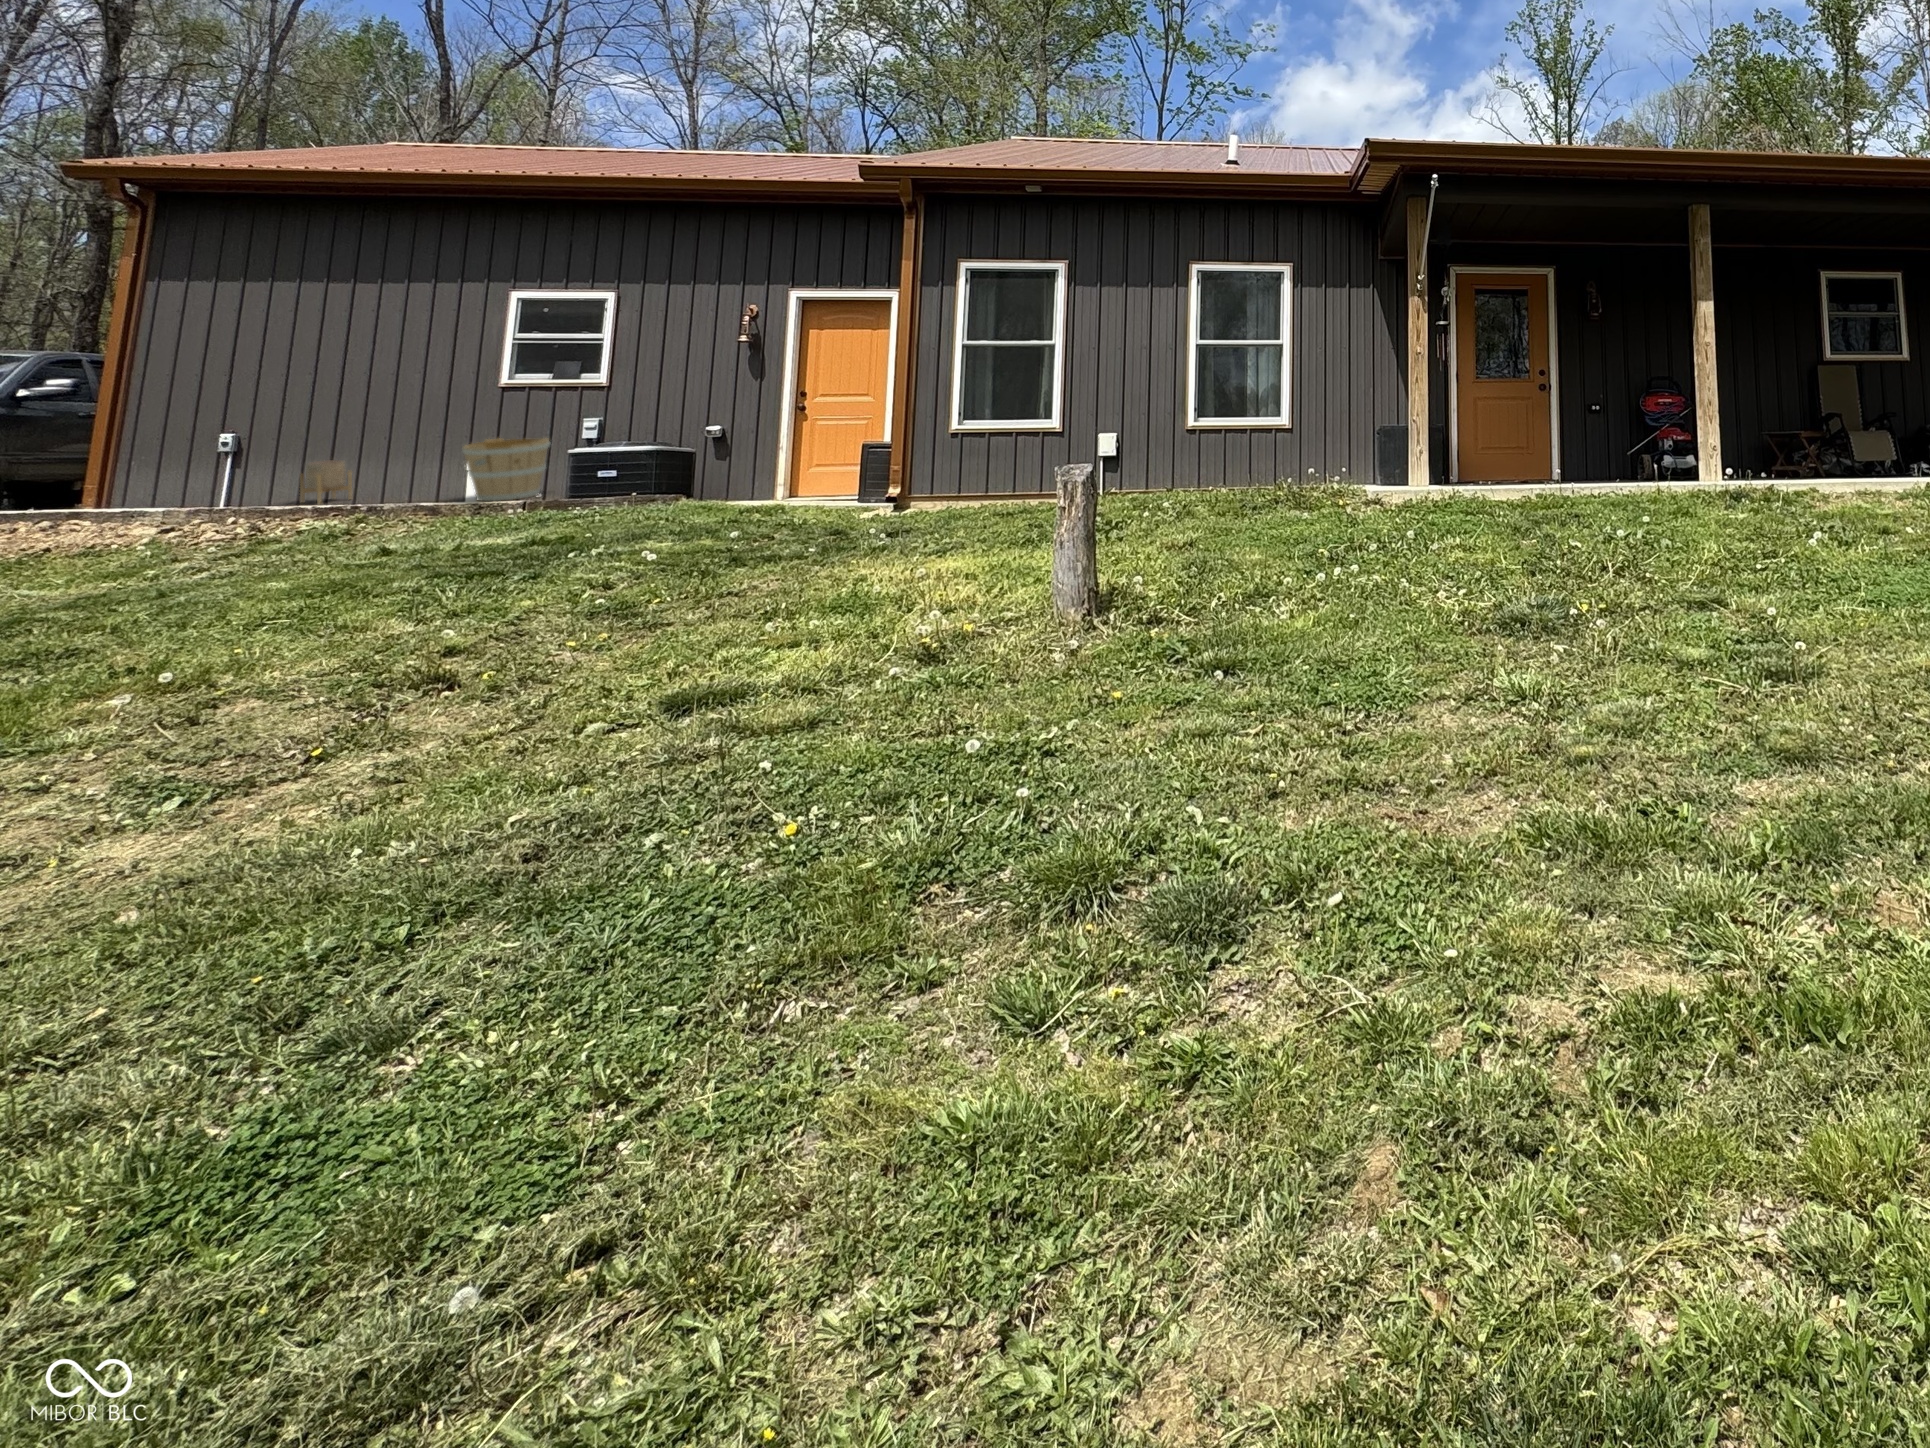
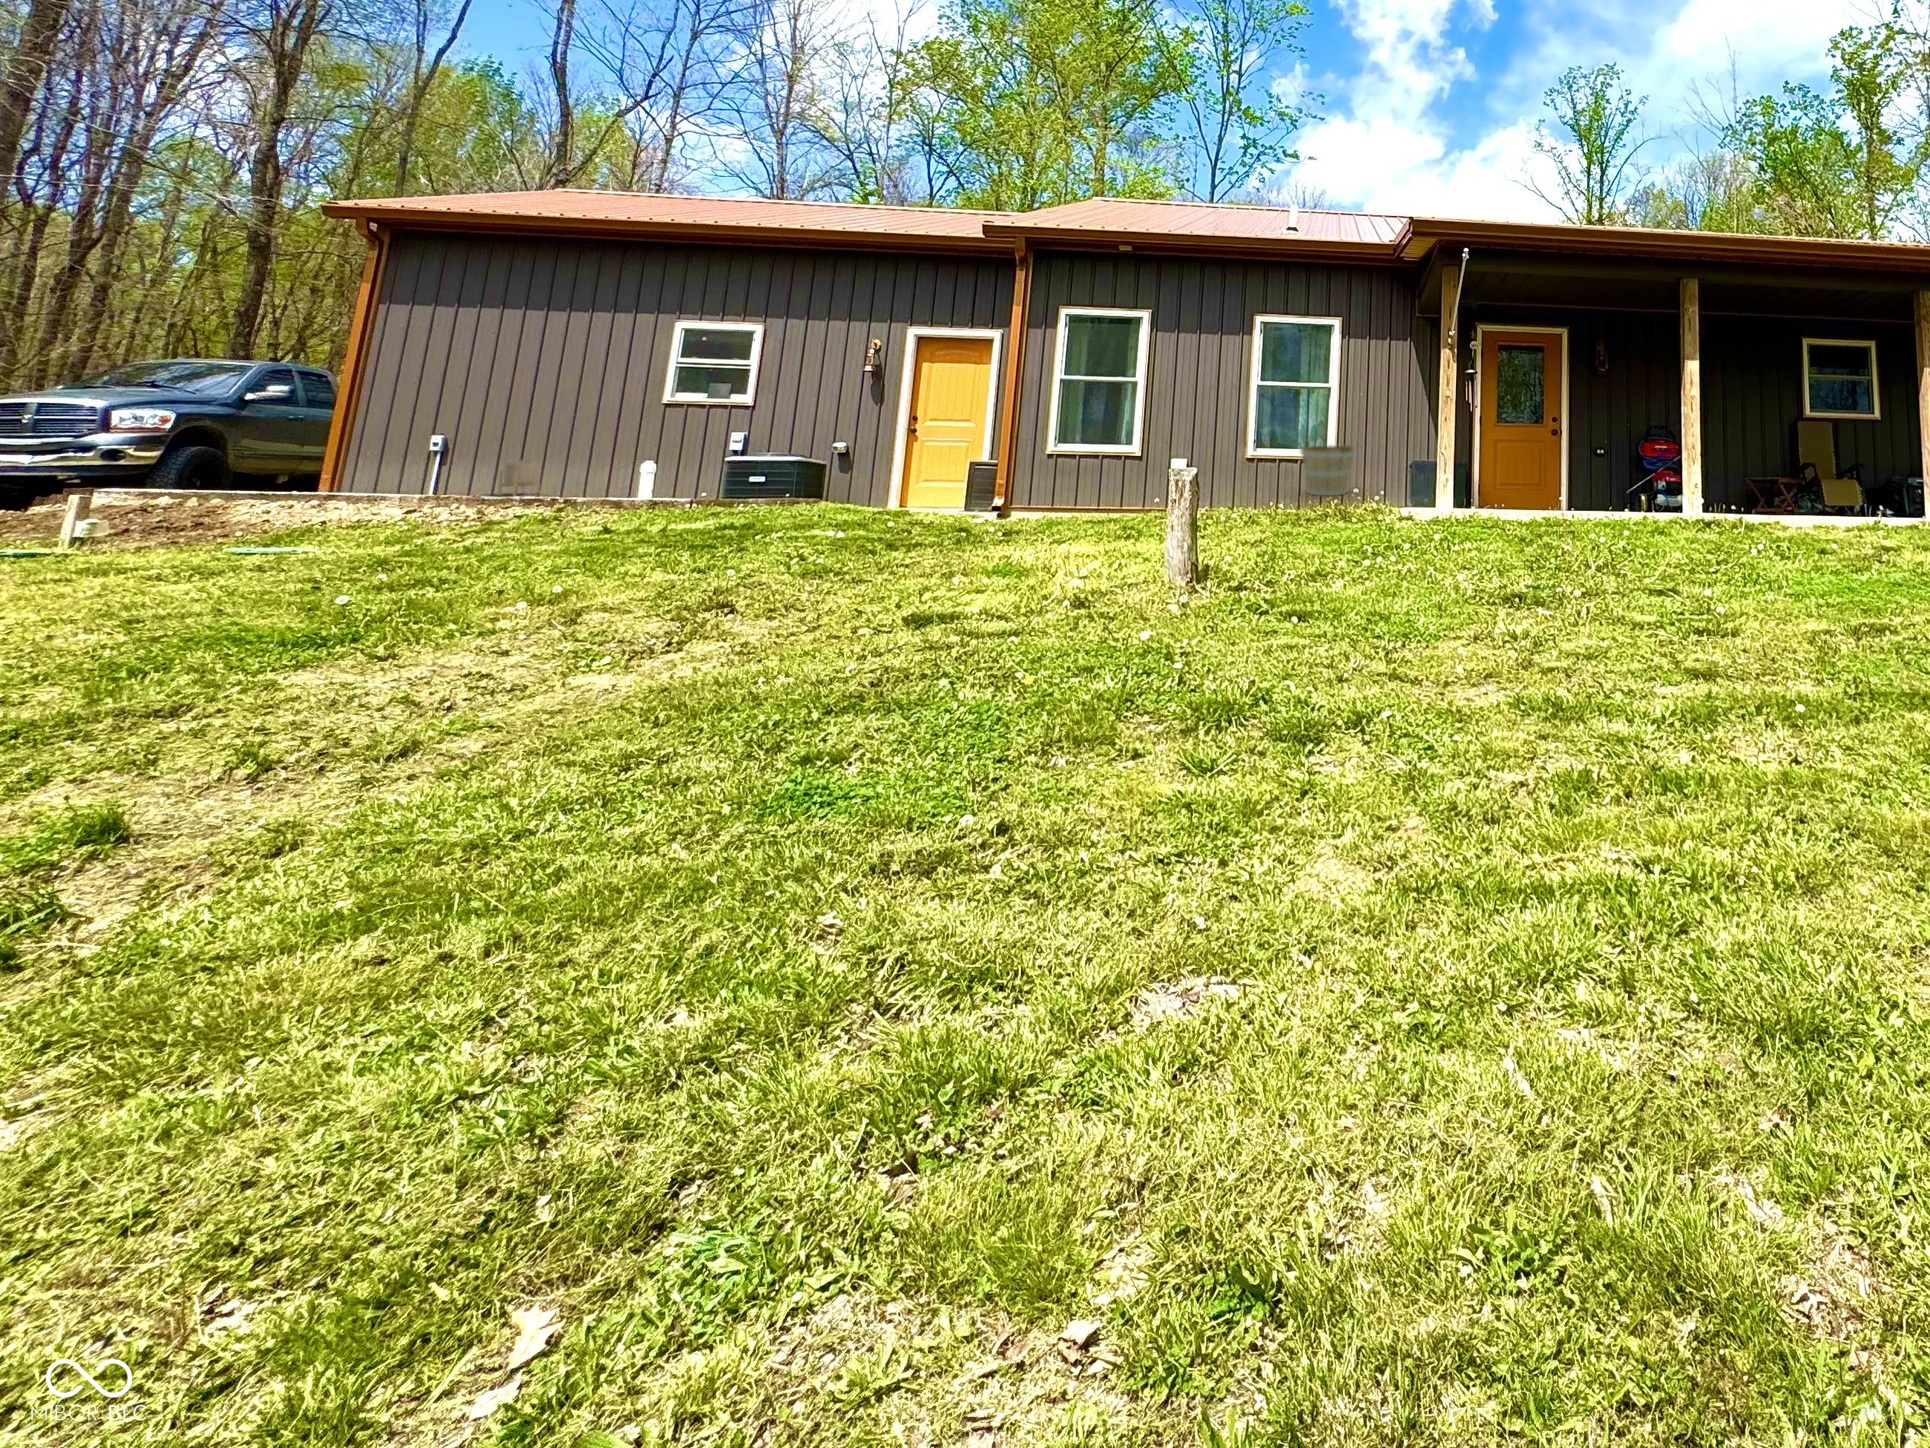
wooden bucket: present [462,438,551,501] -> present [1301,445,1355,496]

